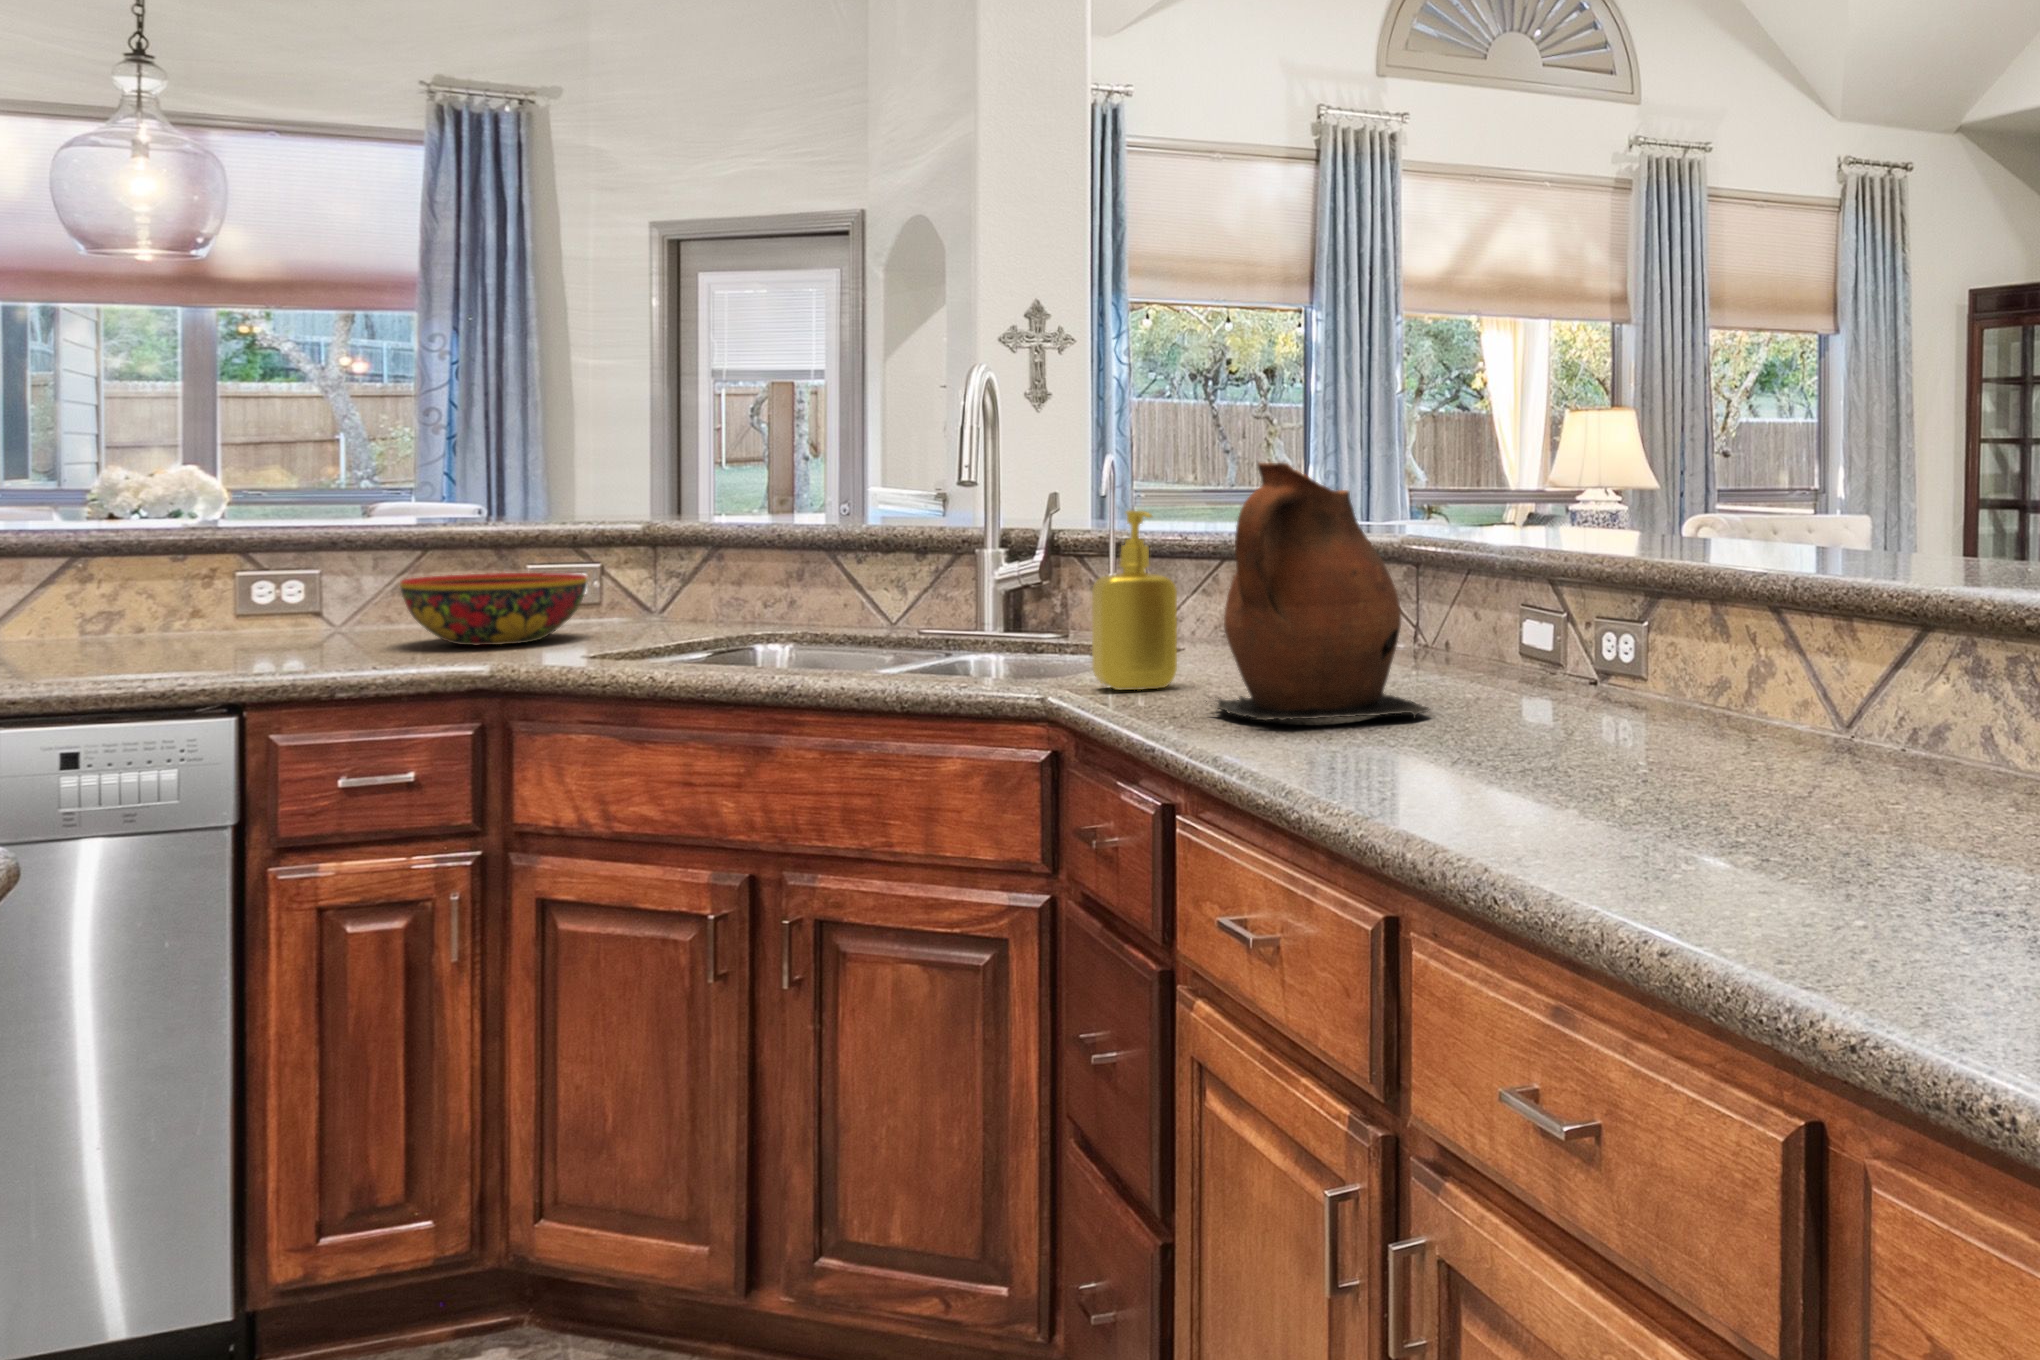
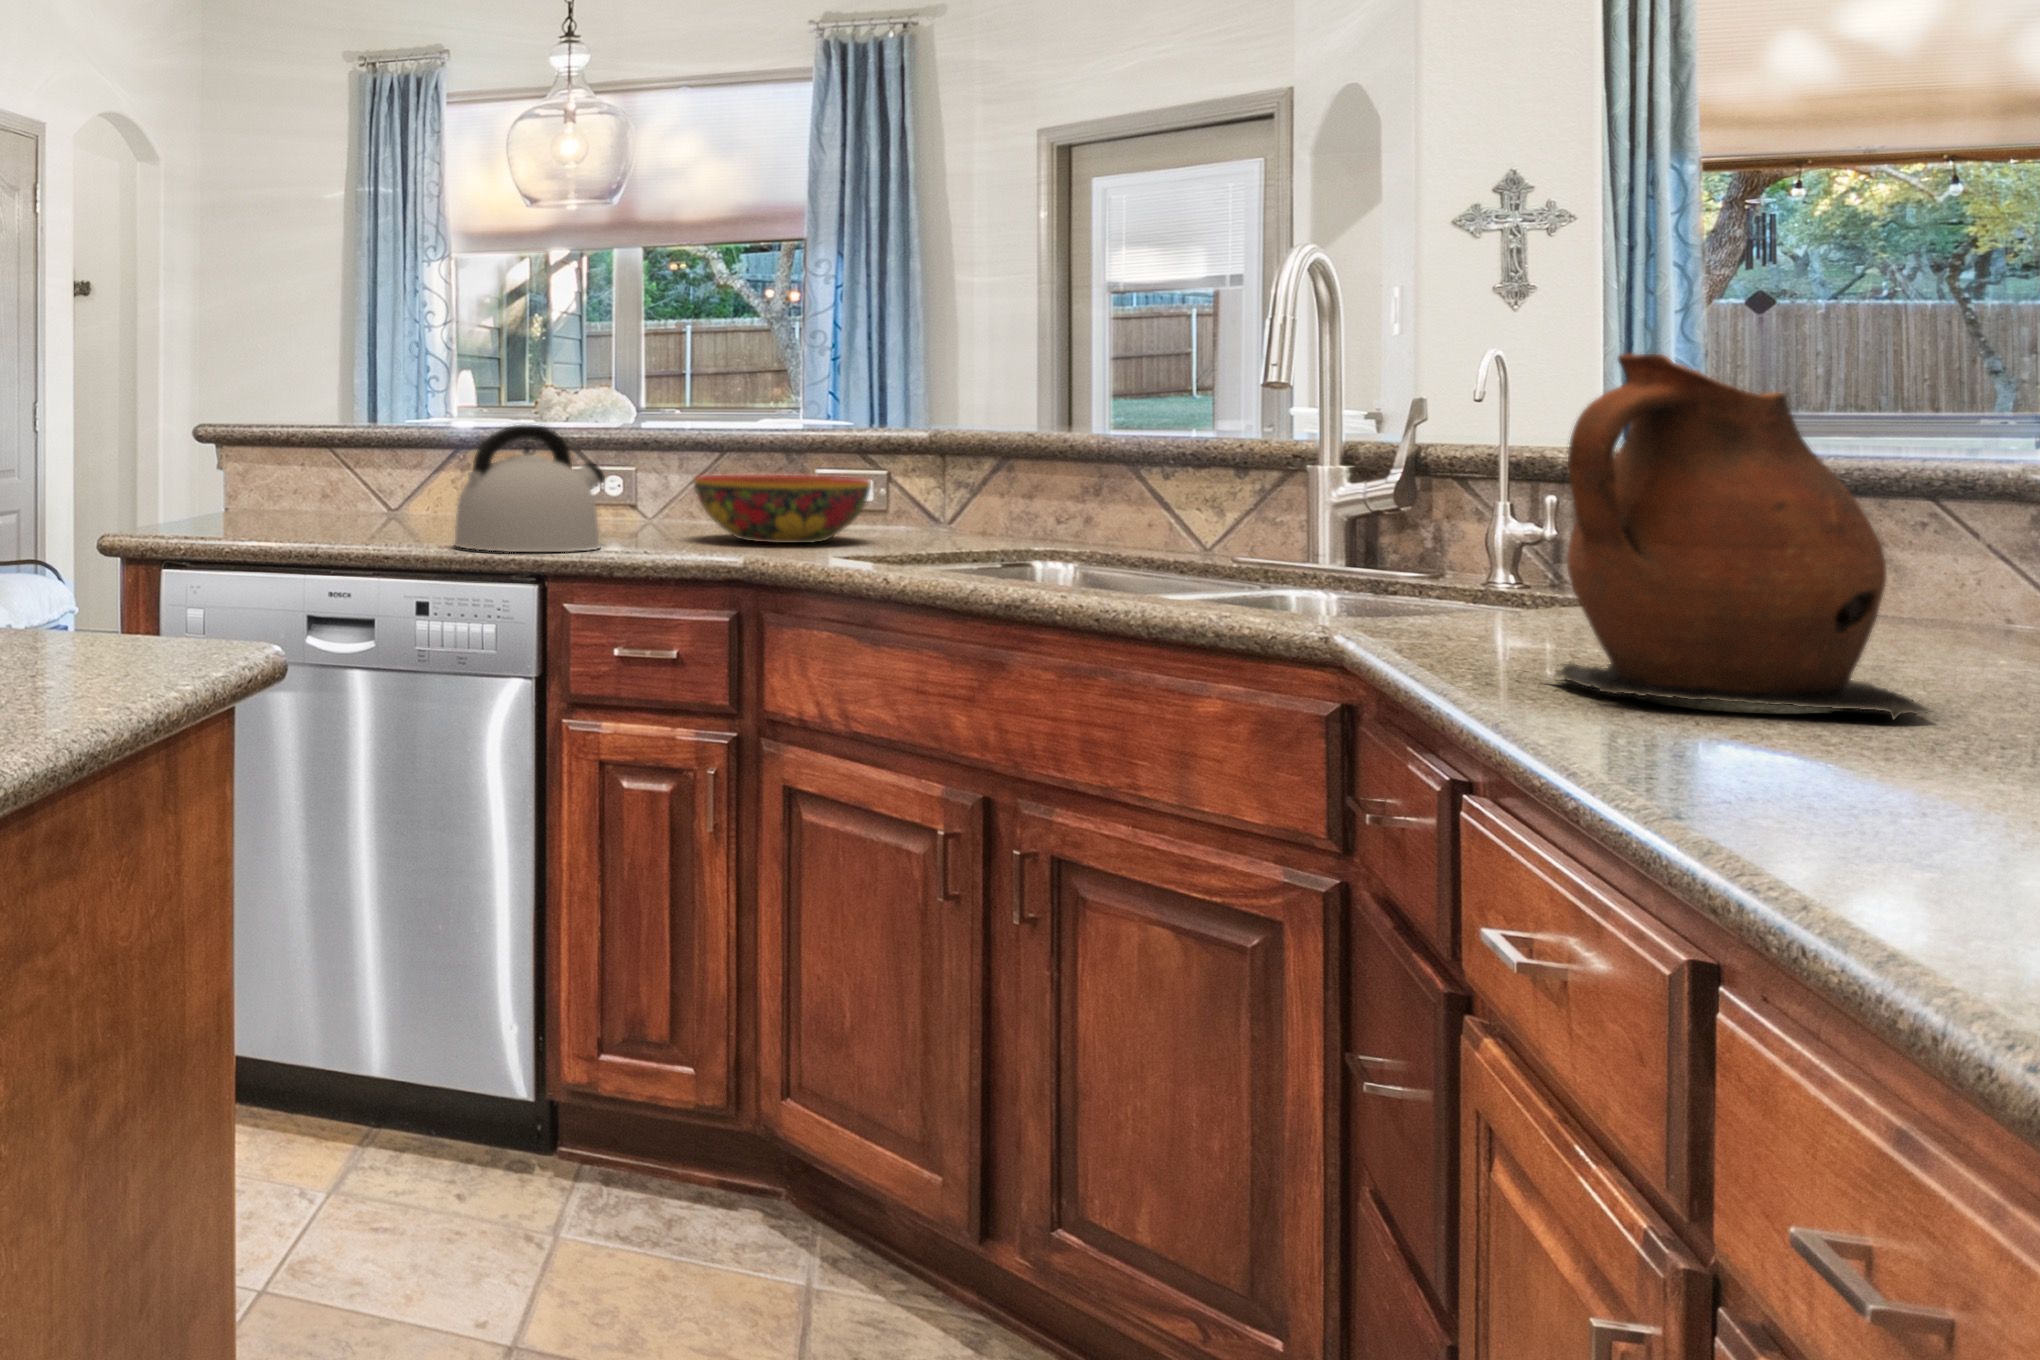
soap dispenser: present [1092,510,1177,690] -> none [1408,419,1535,646]
kettle: none [108,532,303,682] -> present [454,425,604,552]

